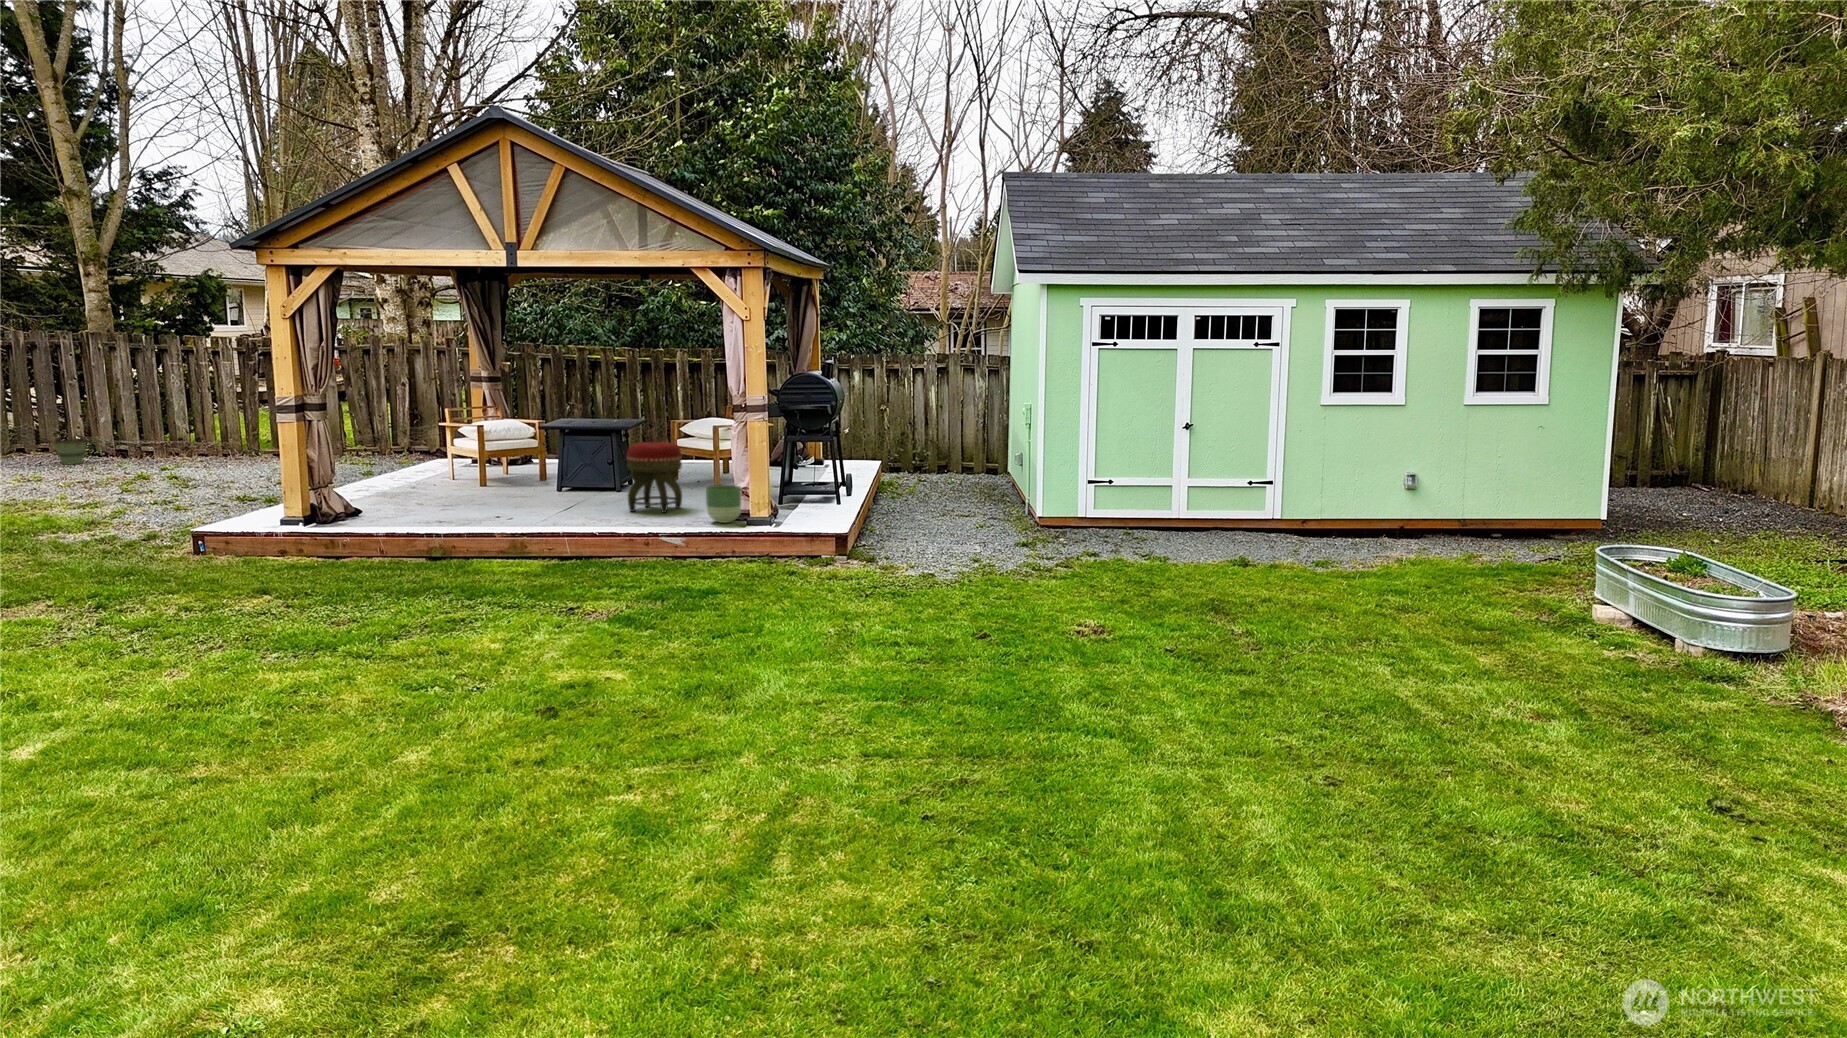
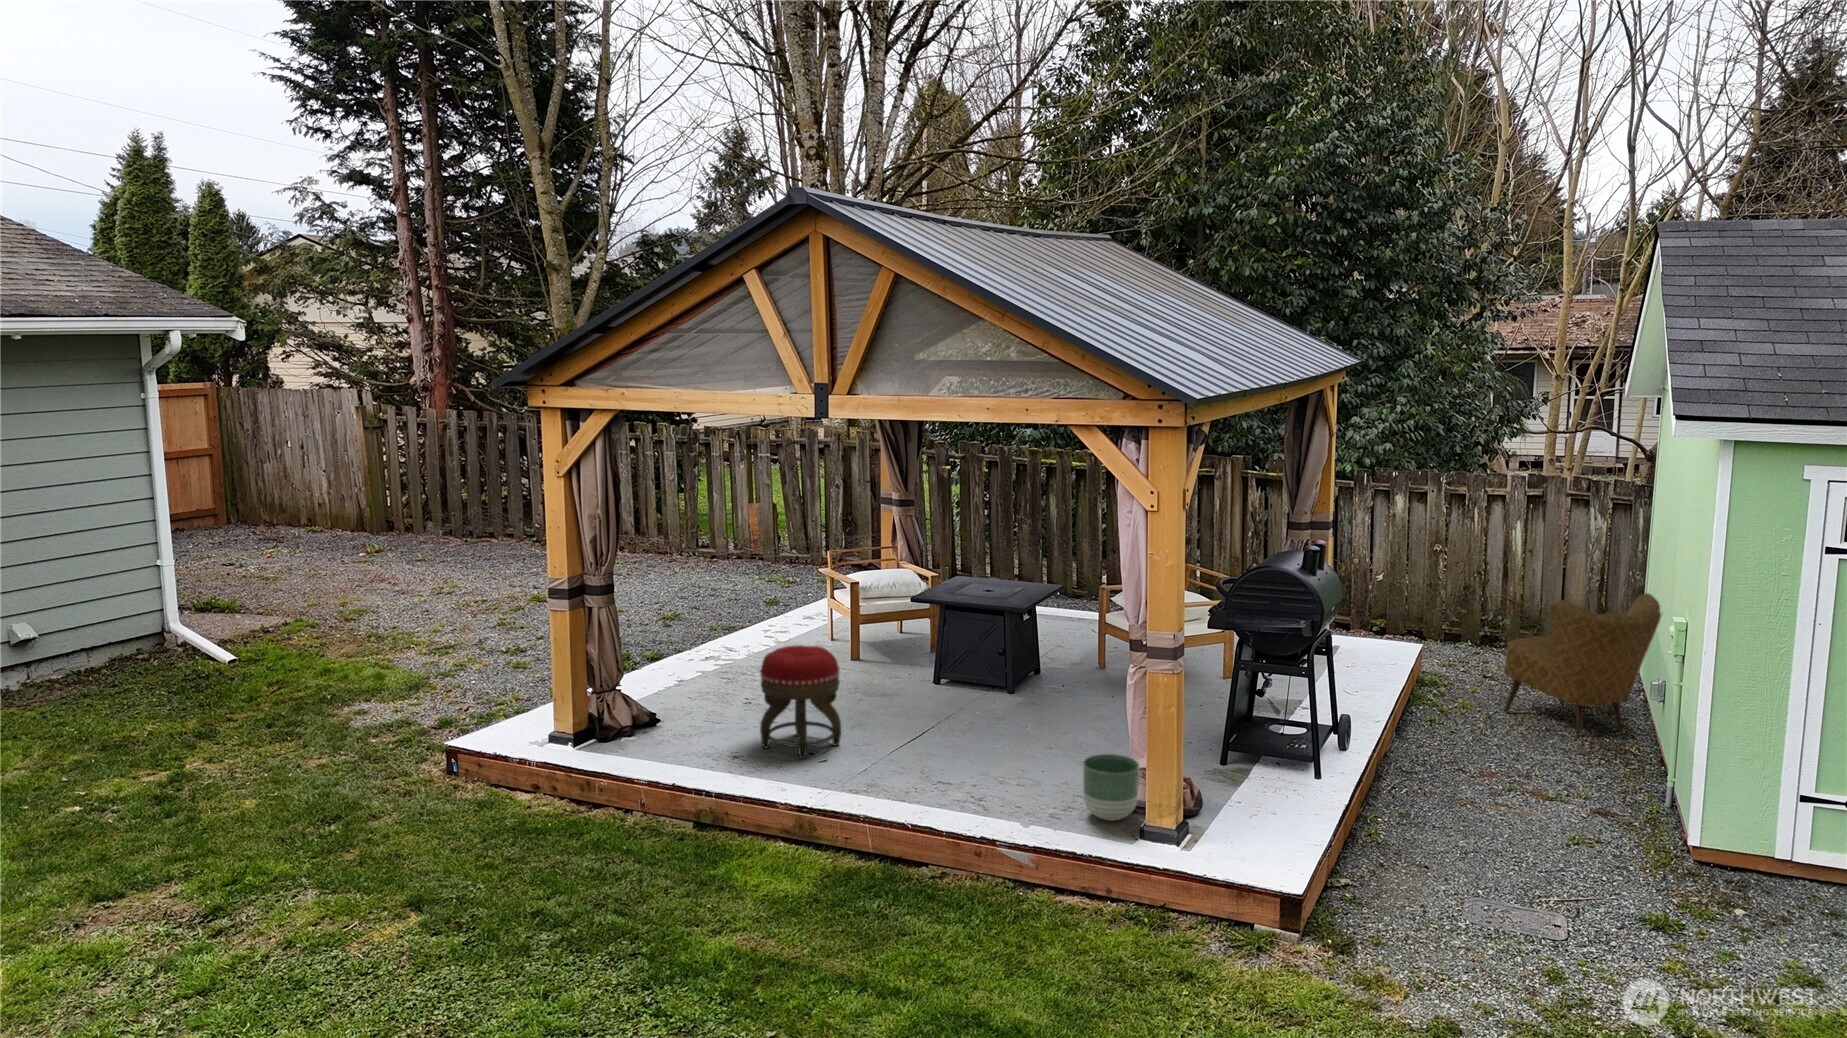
armchair: none [934,409,1017,494] -> present [1504,593,1661,735]
bucket: present [53,437,93,465] -> none [475,523,514,553]
footstool: present [627,442,682,513] -> present [760,645,841,759]

